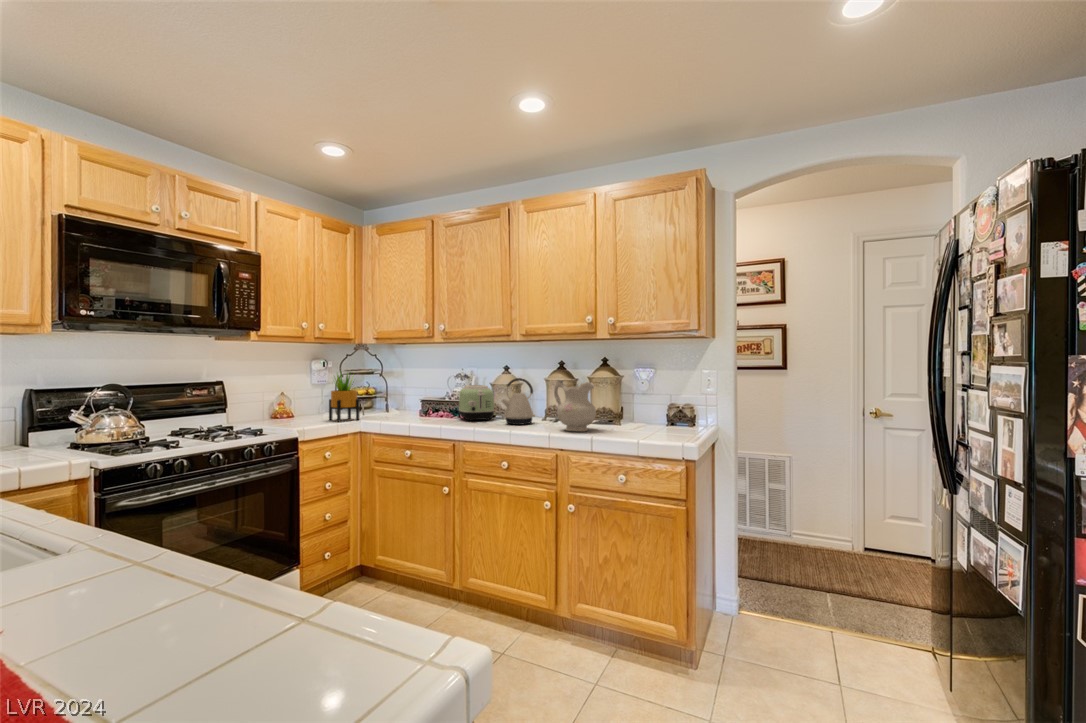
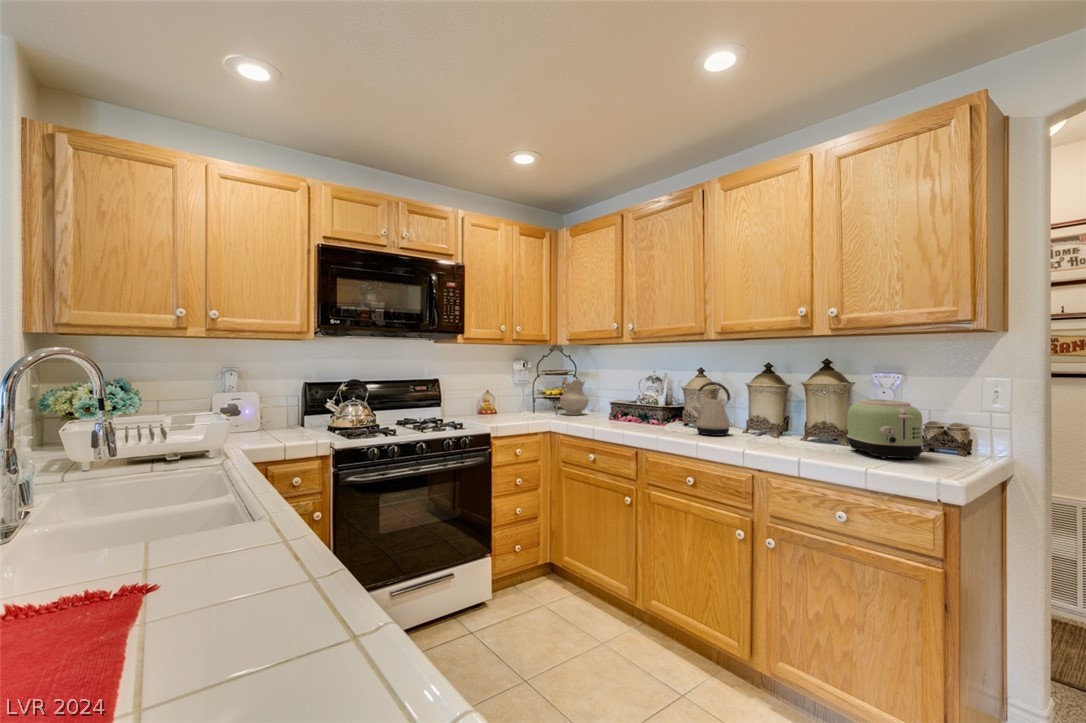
potted plant: present [329,374,359,422] -> none [523,370,552,420]
ceramic pitcher: present [554,380,596,432] -> present [560,377,589,415]
toaster: present [459,385,494,421] -> present [847,399,924,459]

